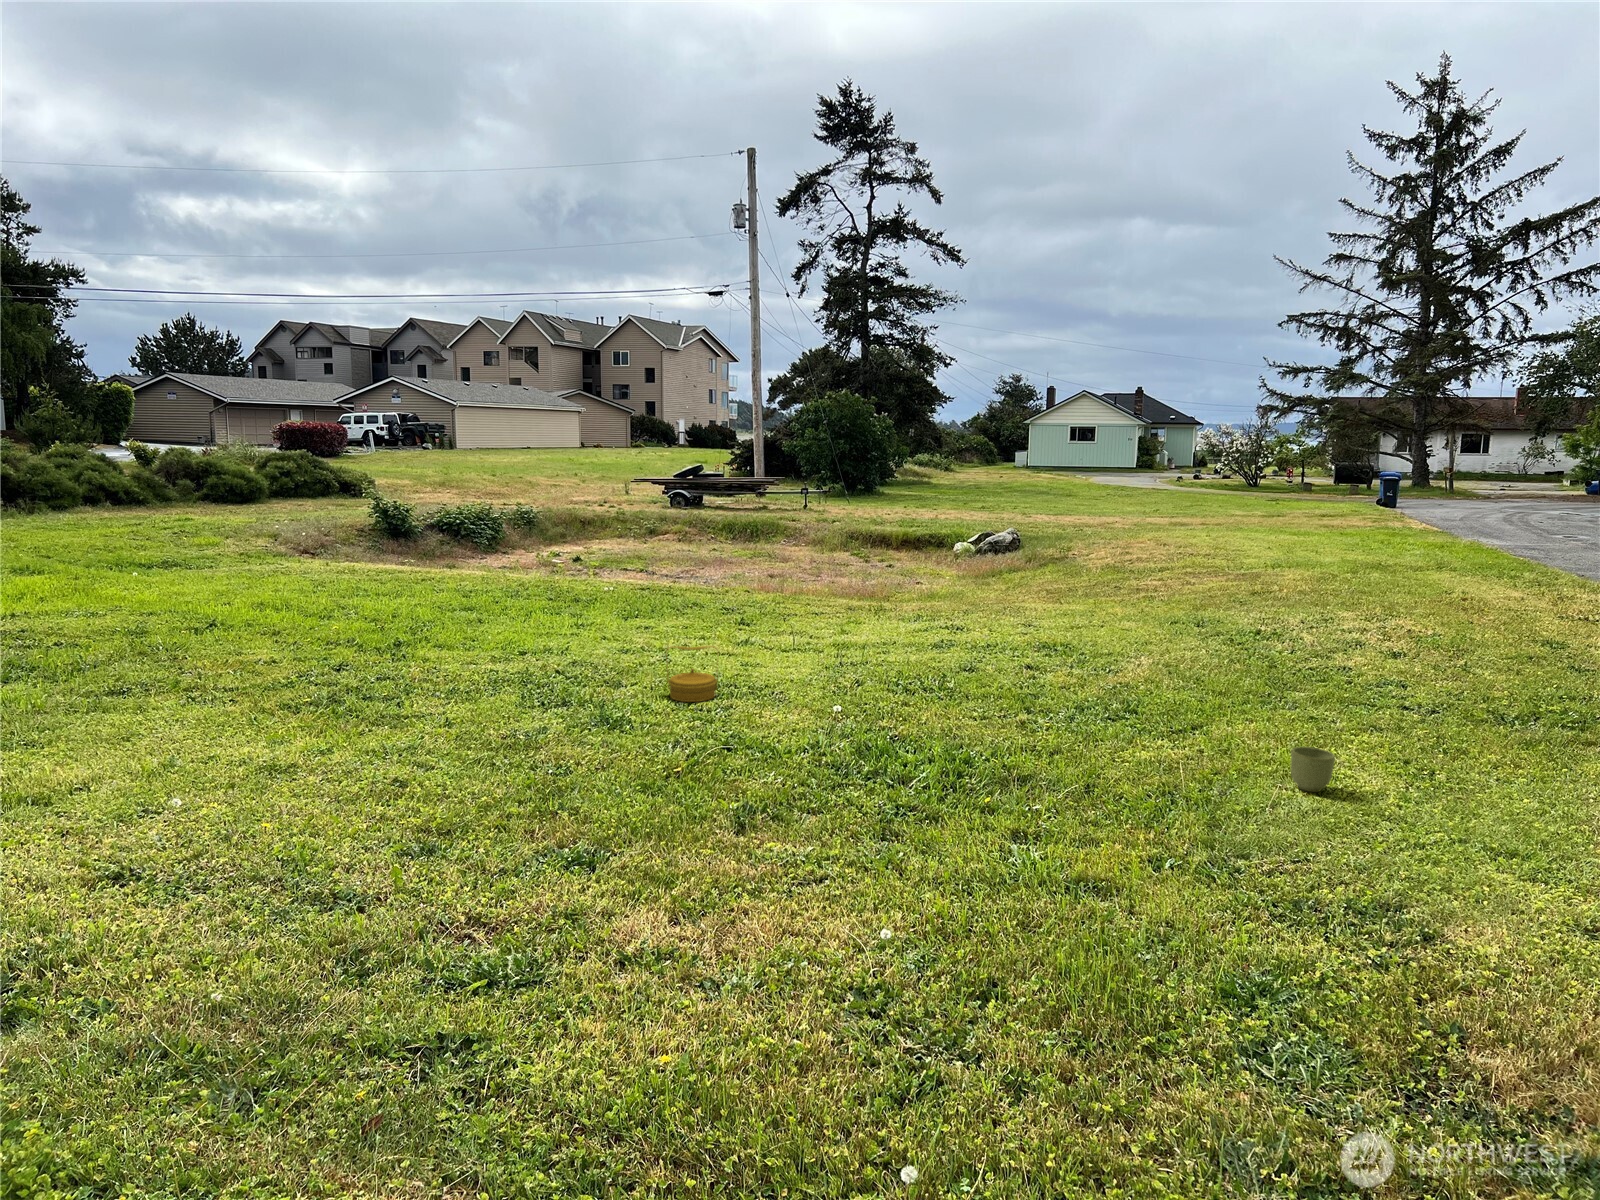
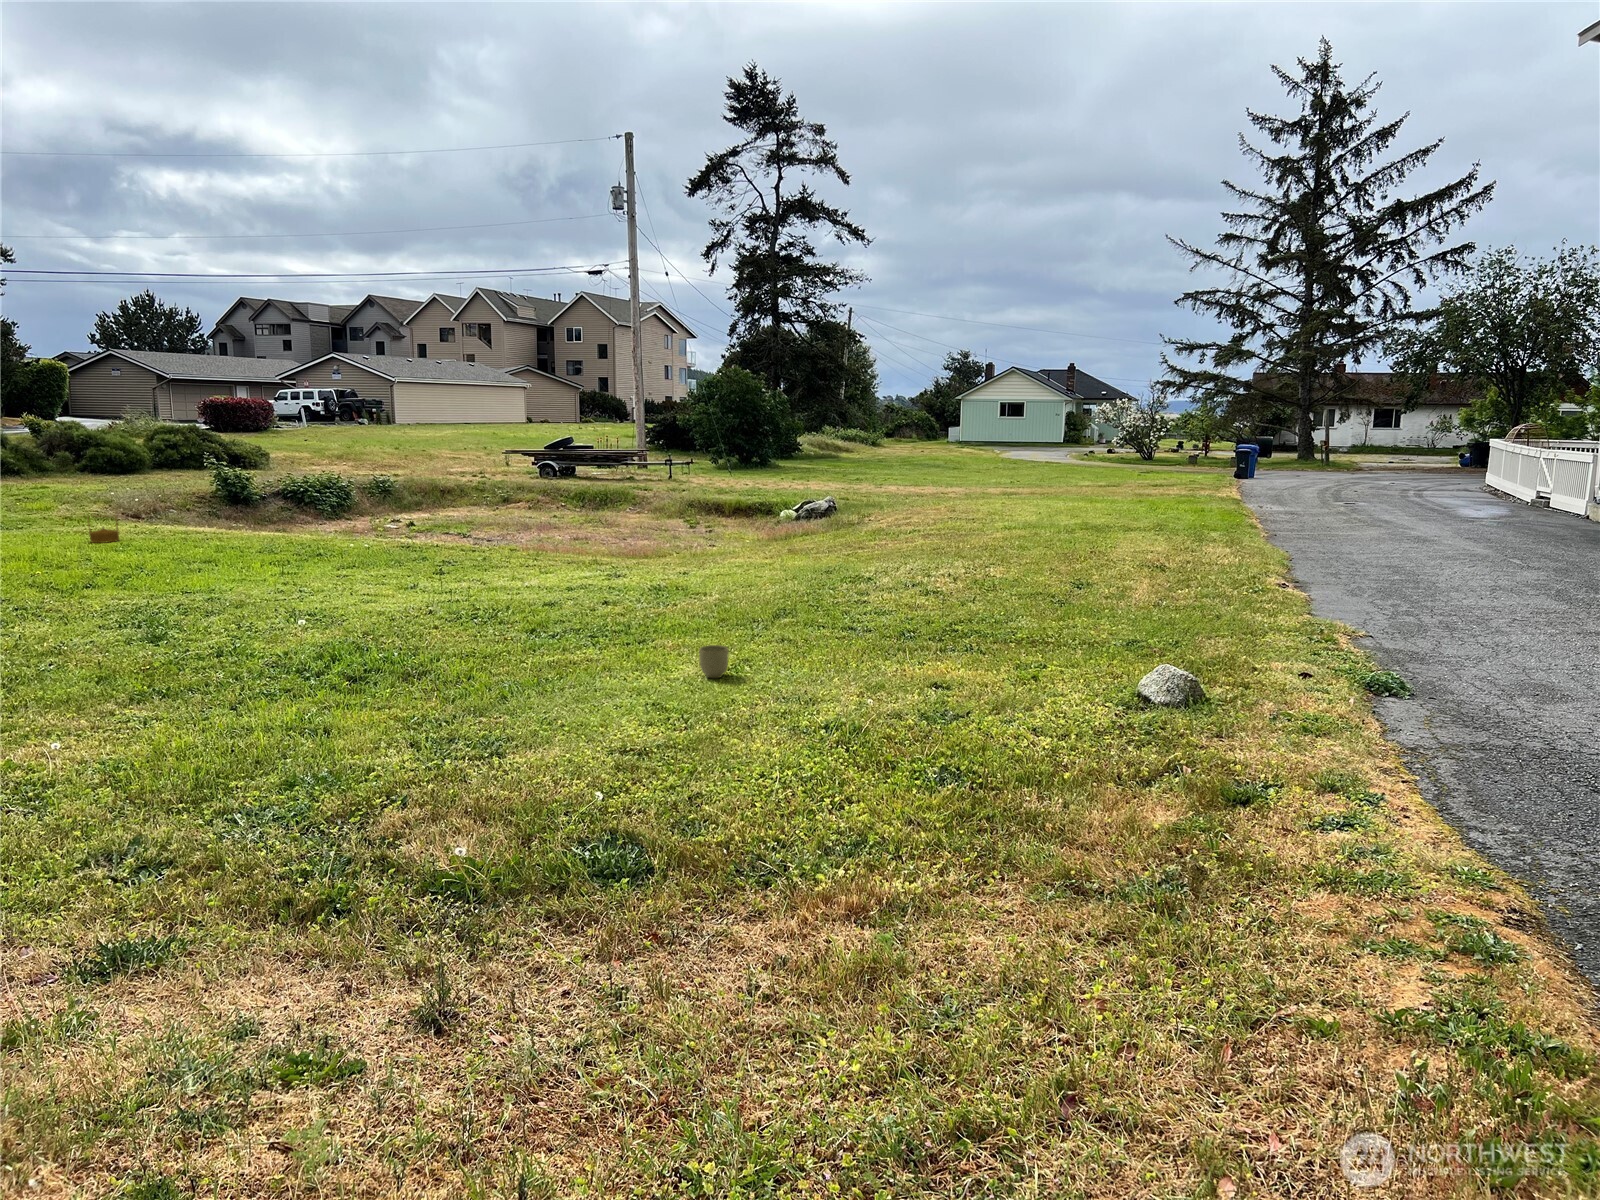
basket: present [668,646,719,702] -> present [87,515,119,543]

